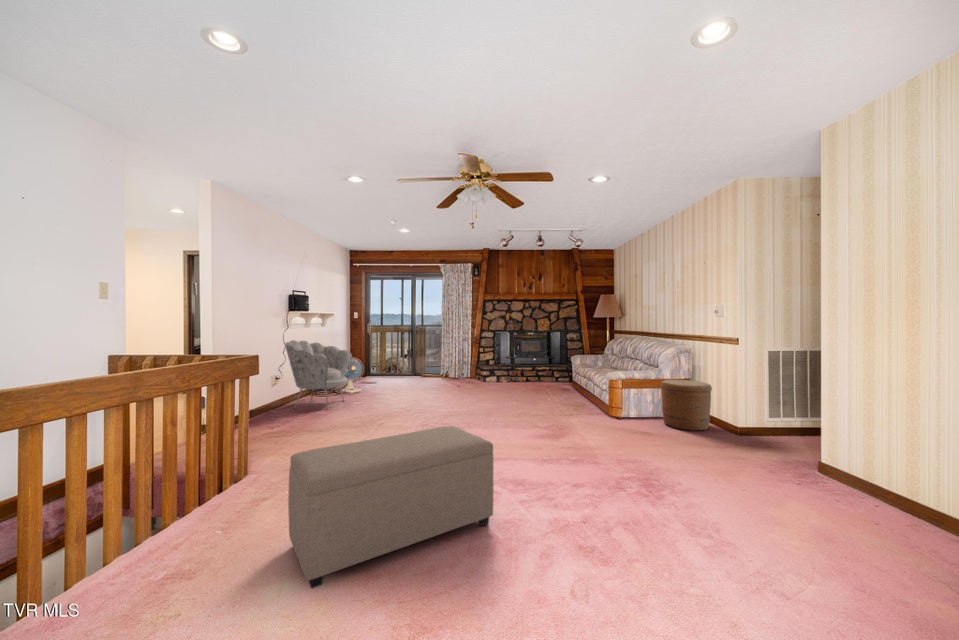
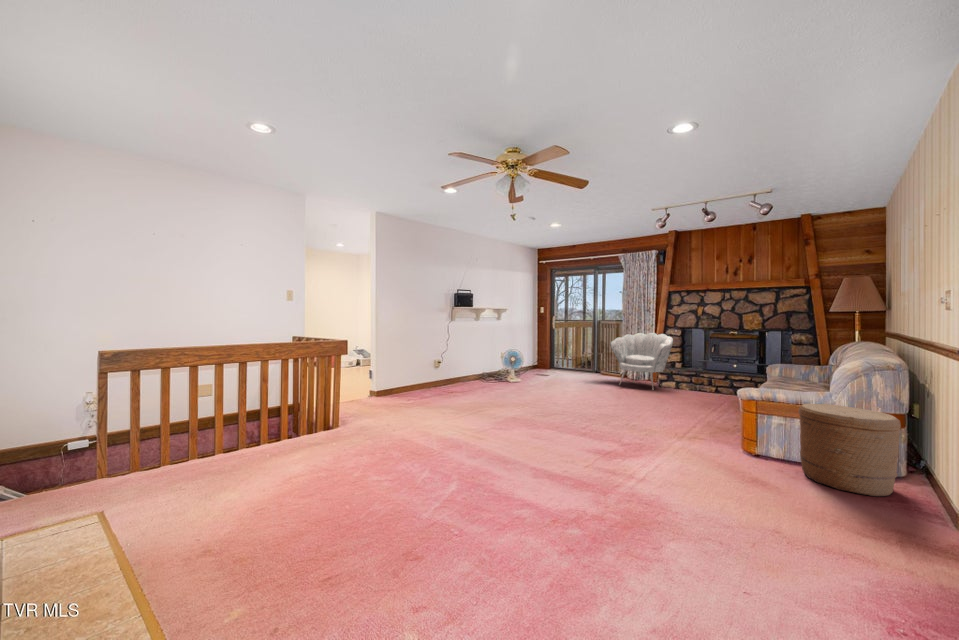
armchair: present [286,340,352,410] -> present [611,333,673,390]
ottoman: present [288,426,494,588] -> none [252,384,408,471]

